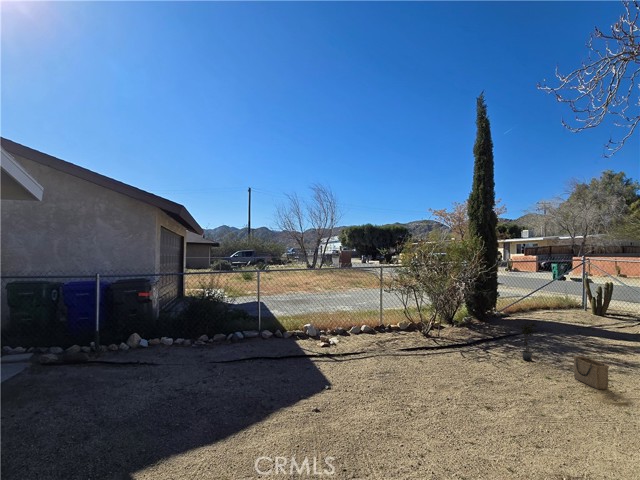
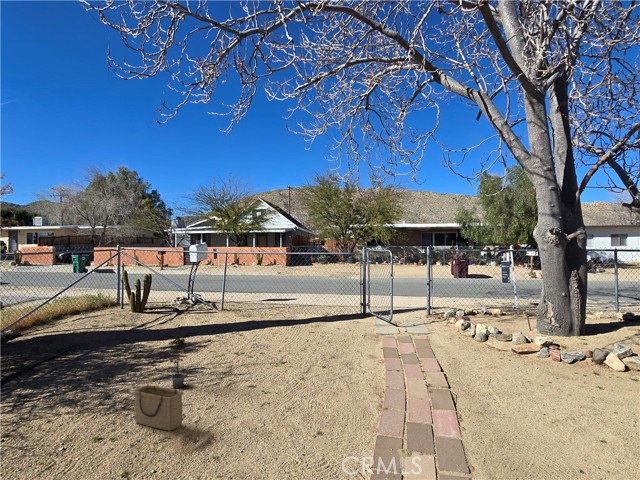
potted plant: present [520,321,537,360] -> present [167,330,190,388]

